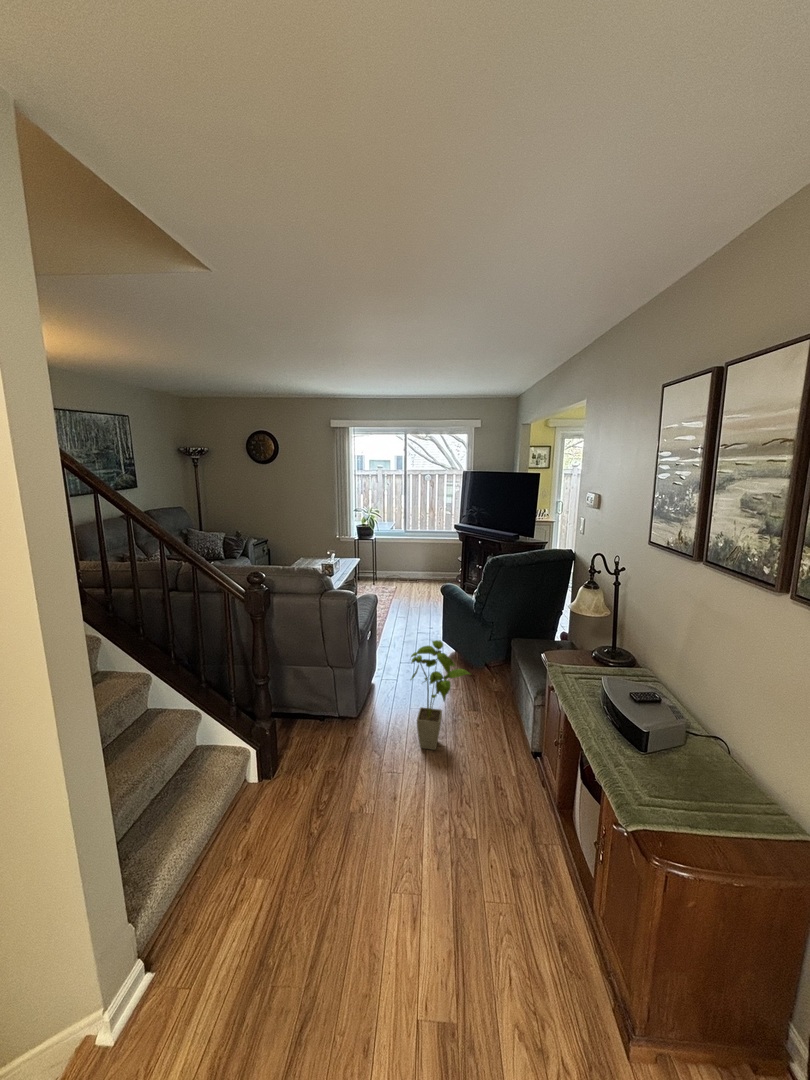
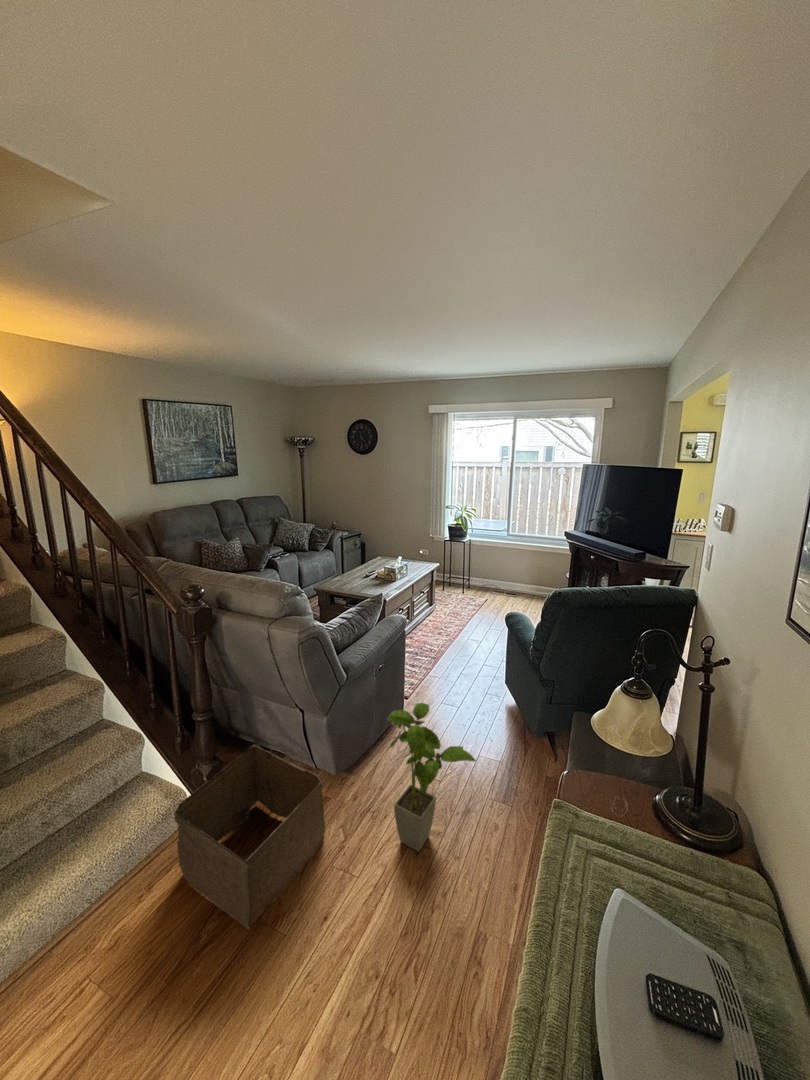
storage bin: none [268,703,368,819] -> present [174,745,325,929]

